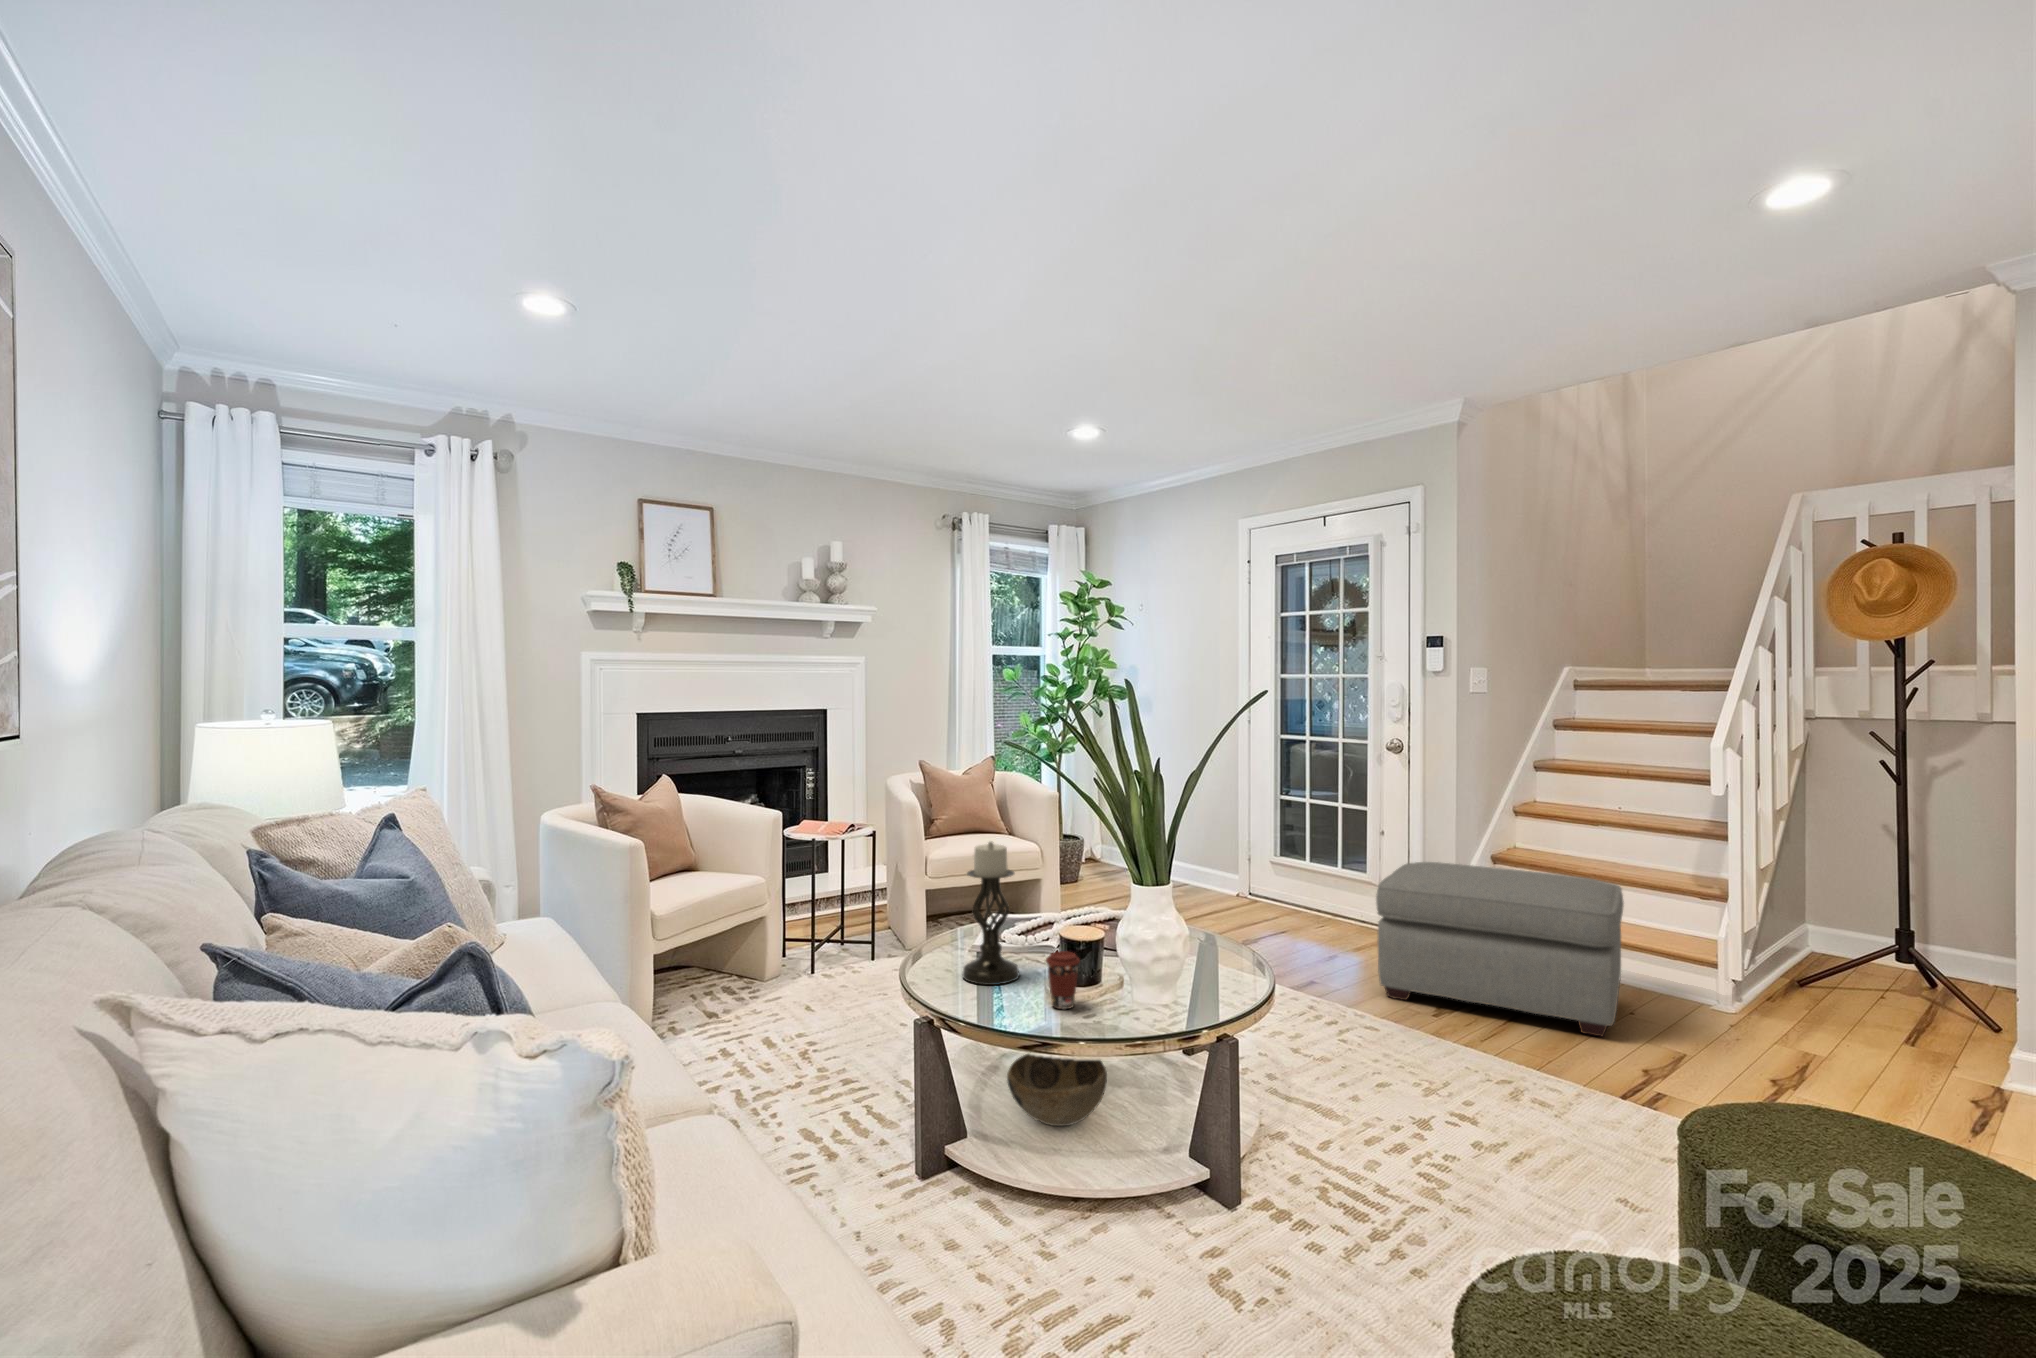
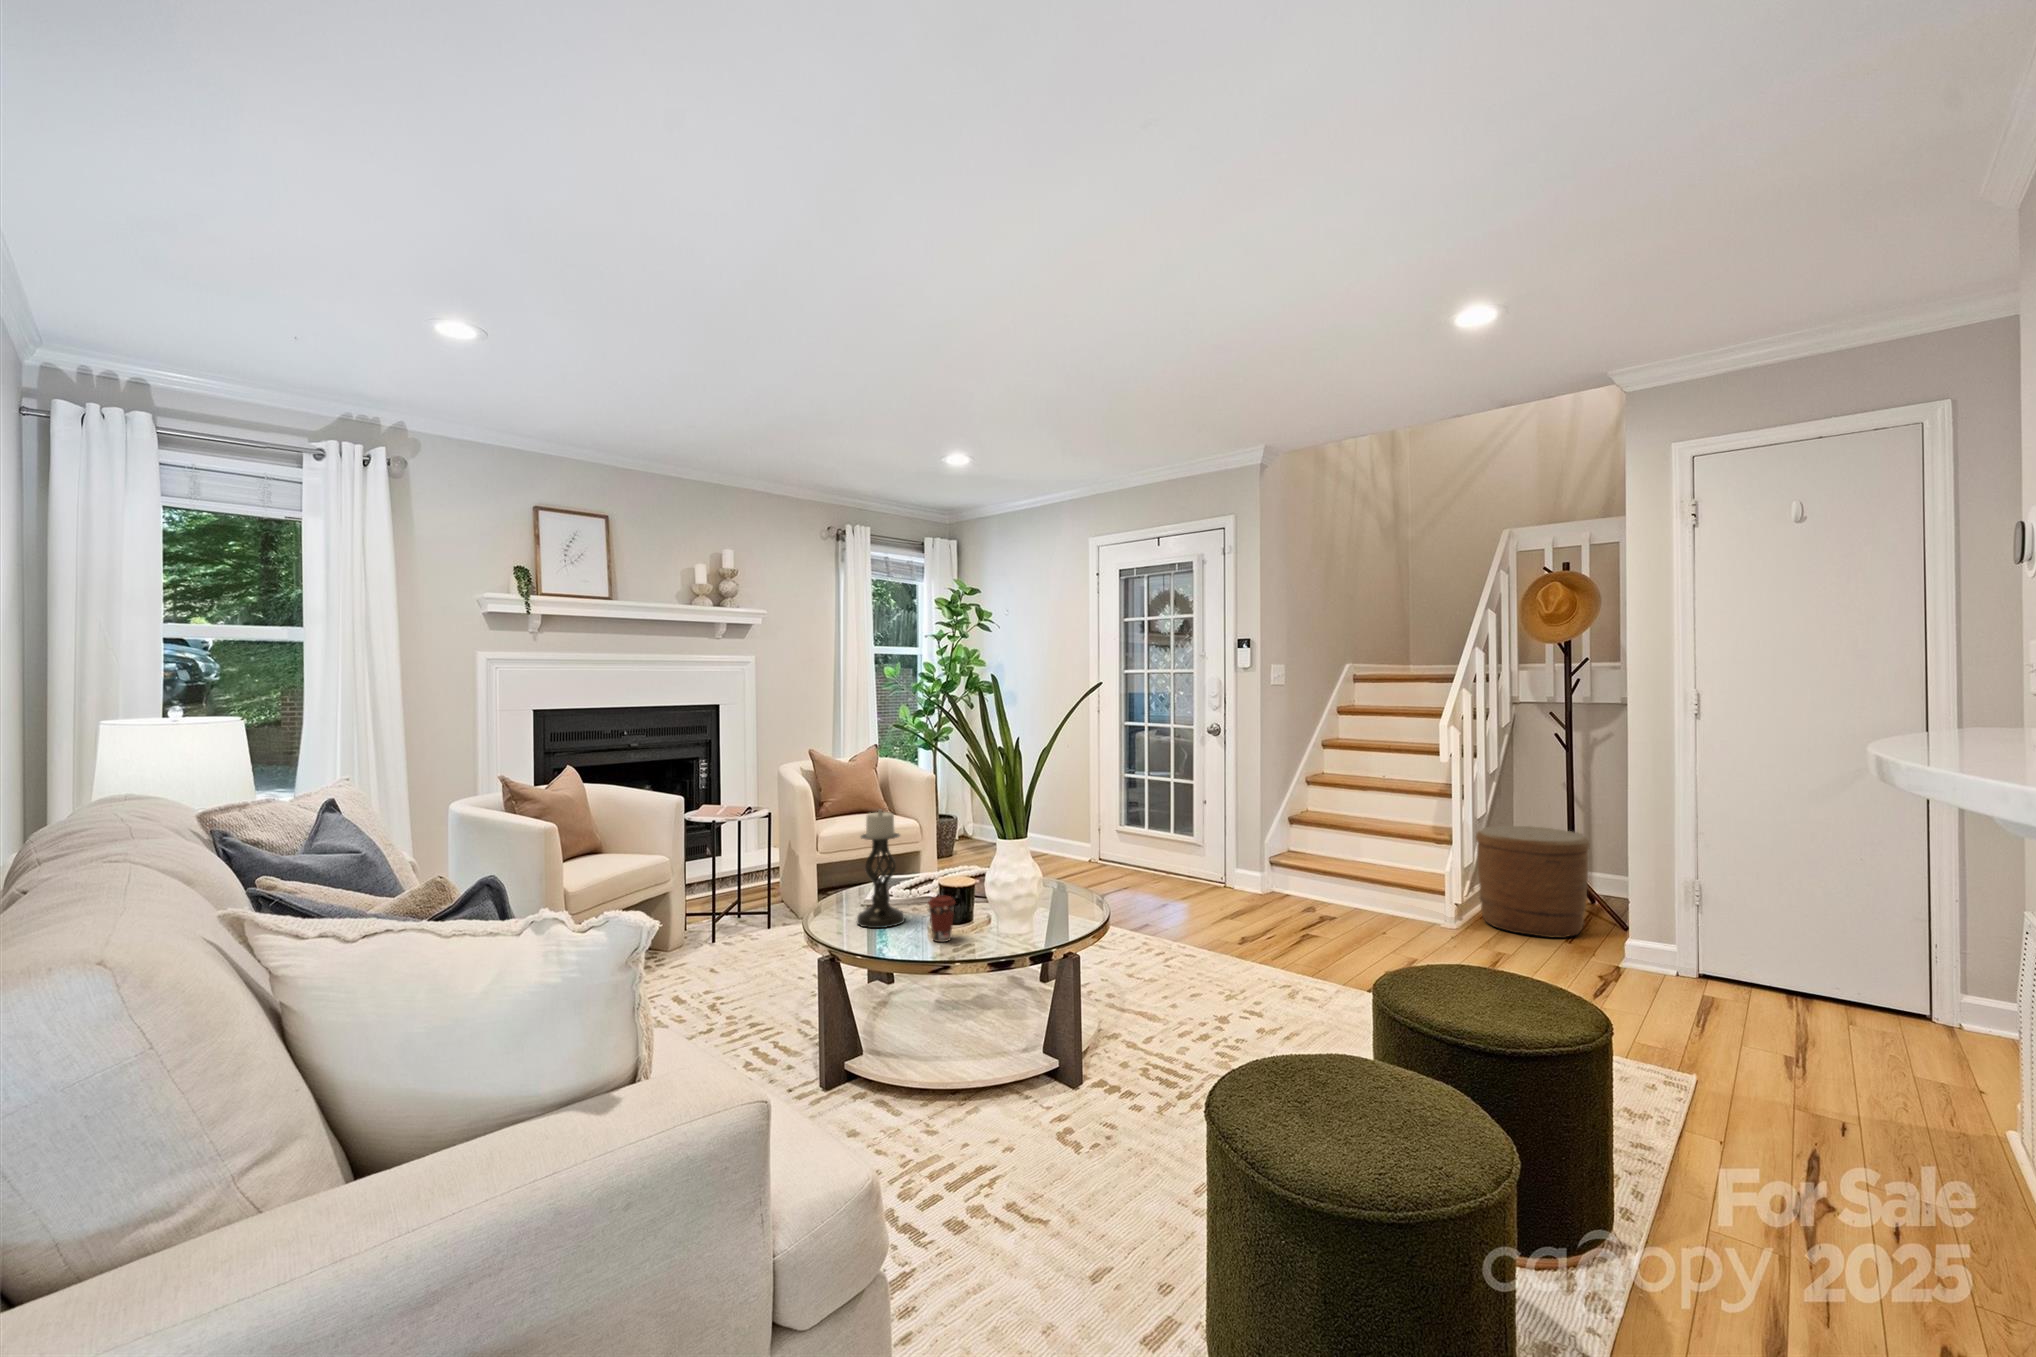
ottoman: present [1376,862,1624,1037] -> none [1194,824,1378,951]
woven basket: none [1761,880,1936,1036] -> present [1476,826,1590,938]
decorative bowl: present [1007,1054,1107,1126] -> none [895,978,978,1039]

